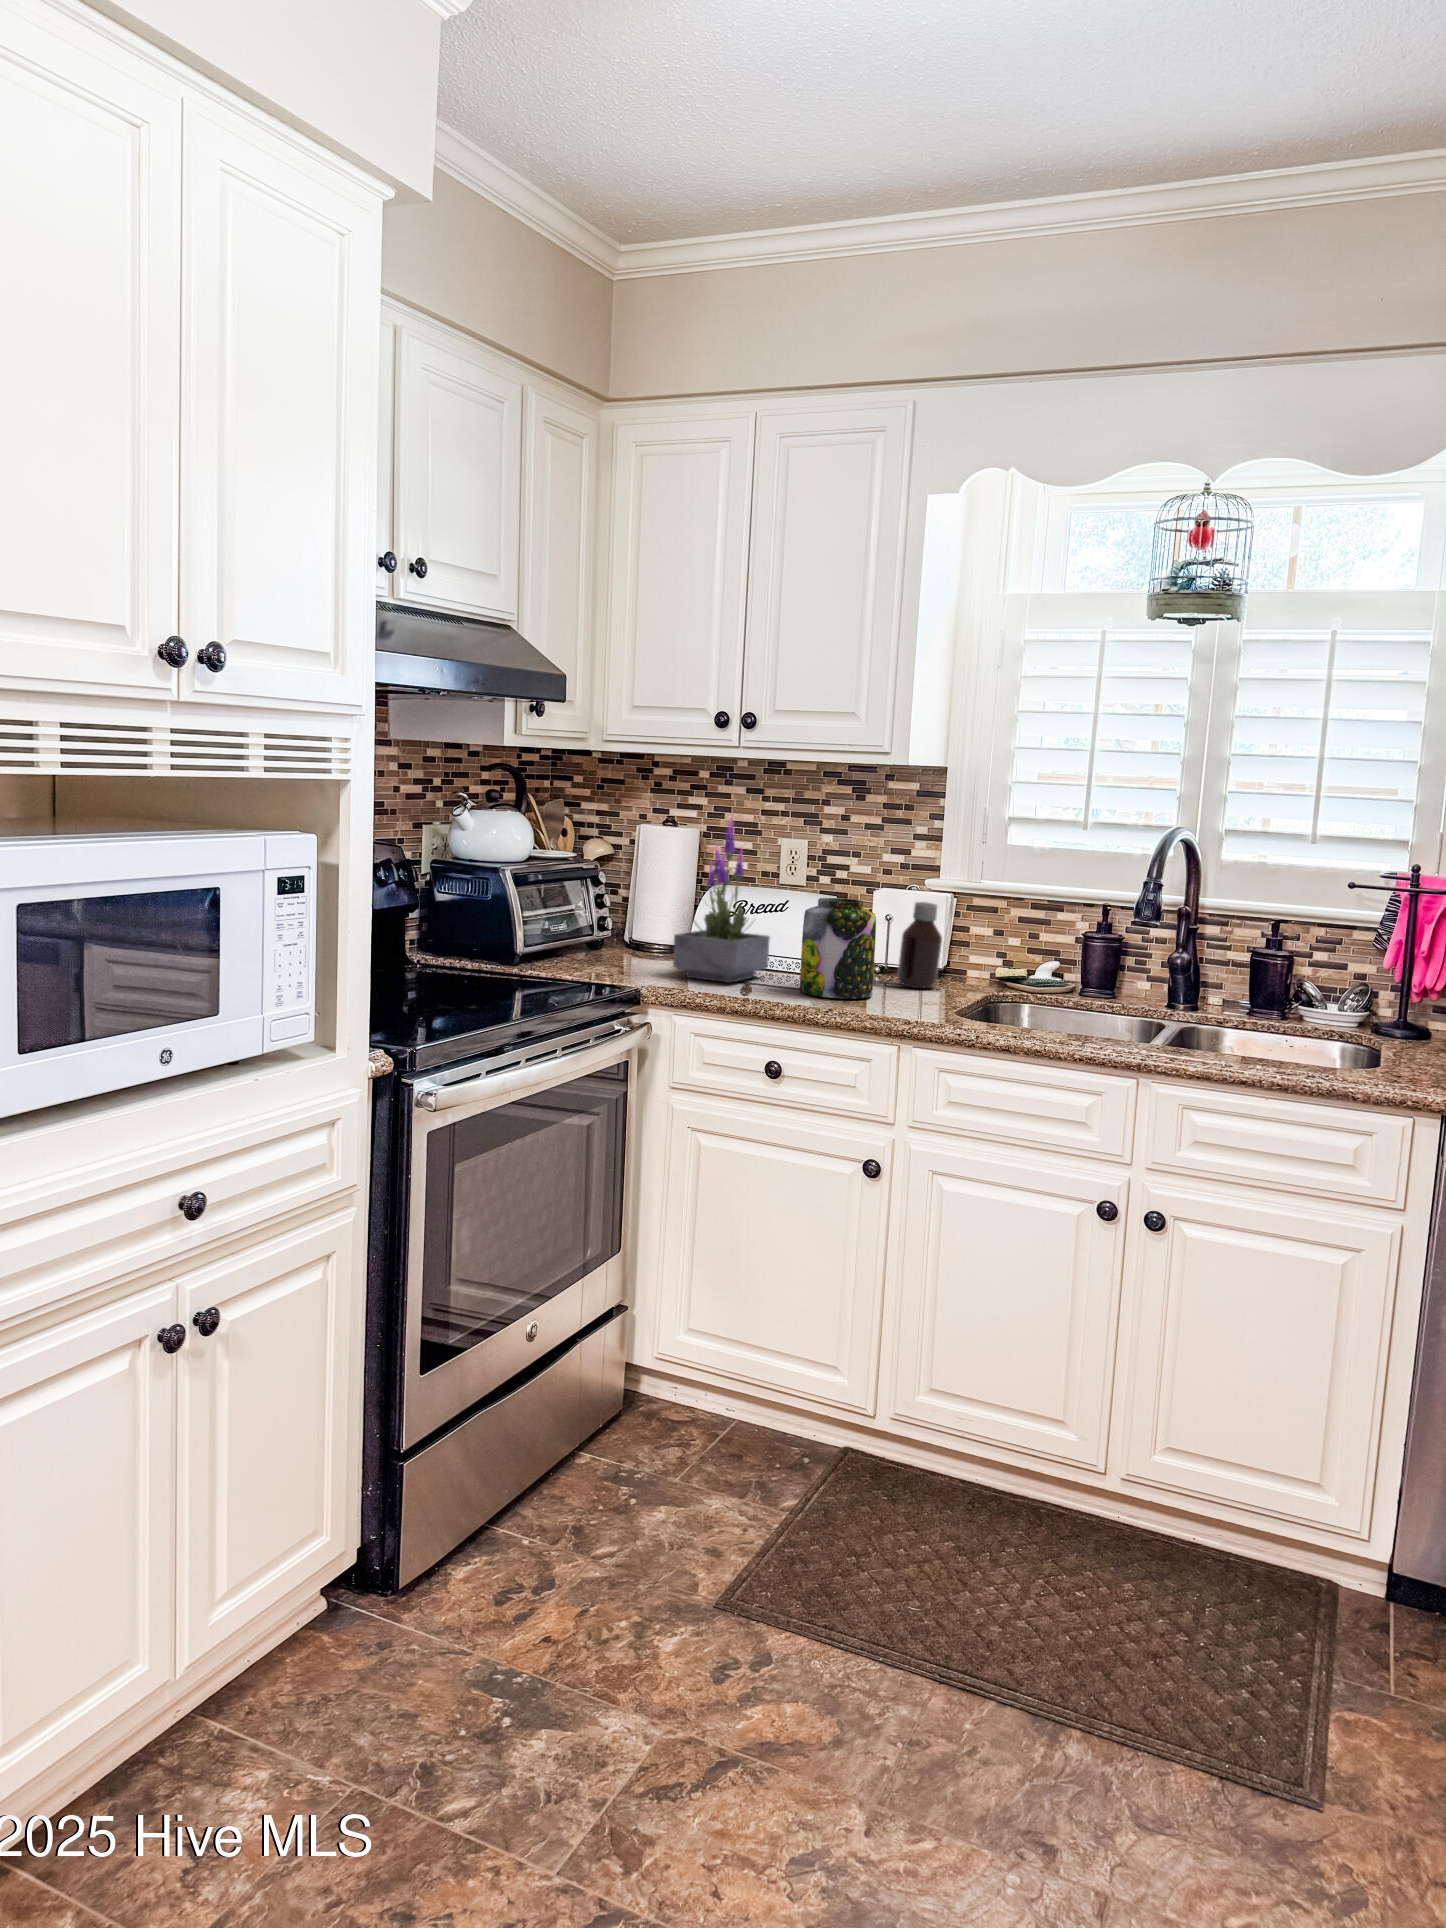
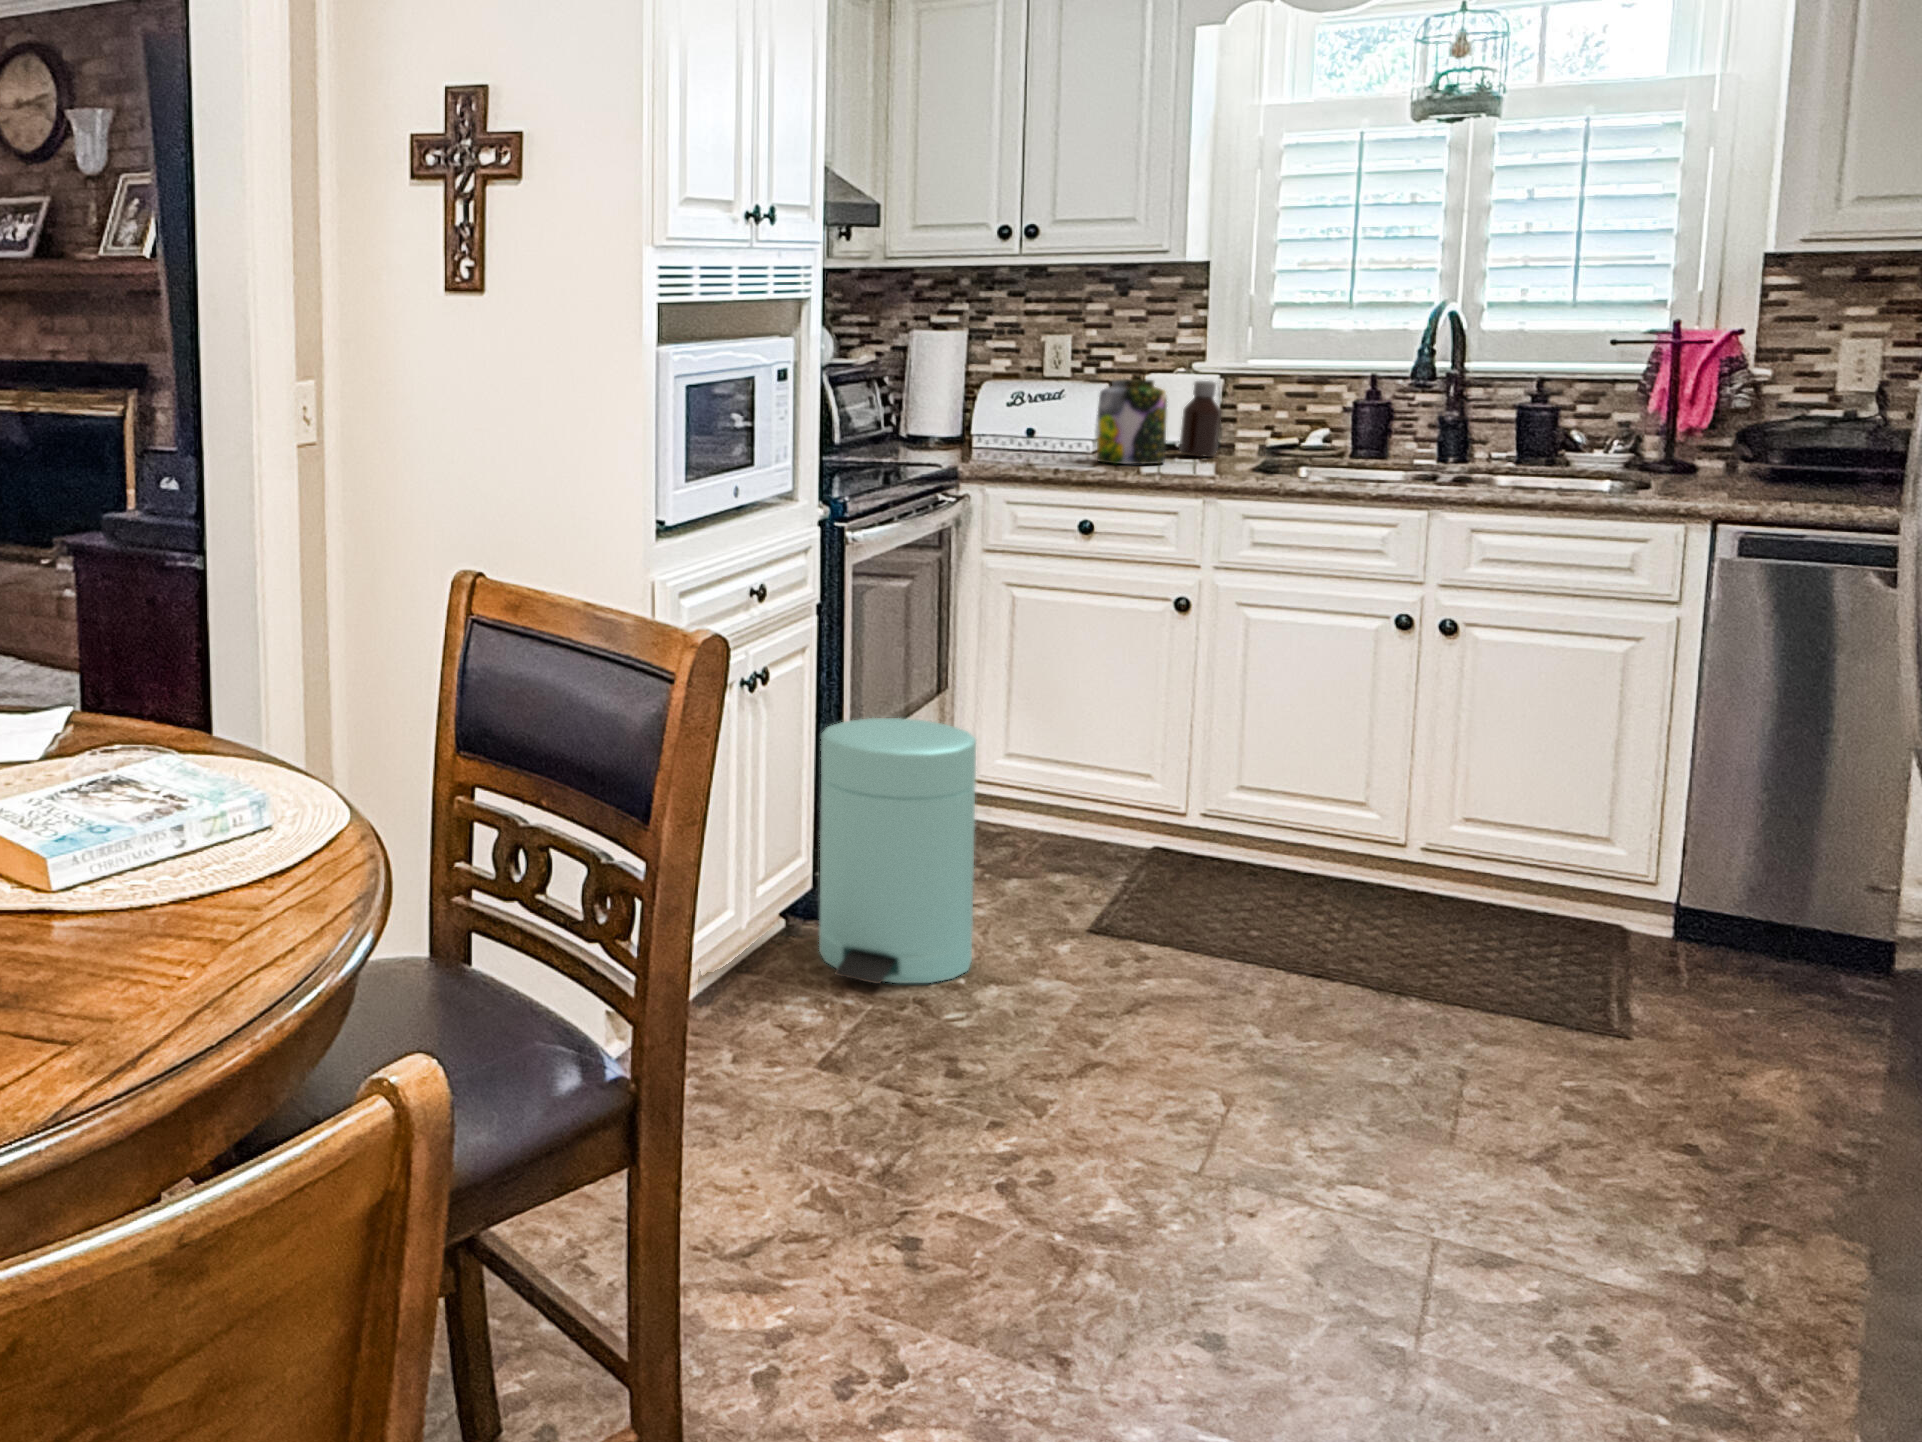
potted plant: present [673,817,770,982] -> none [976,311,1060,458]
trash can: none [328,1340,547,1742] -> present [819,718,976,984]

